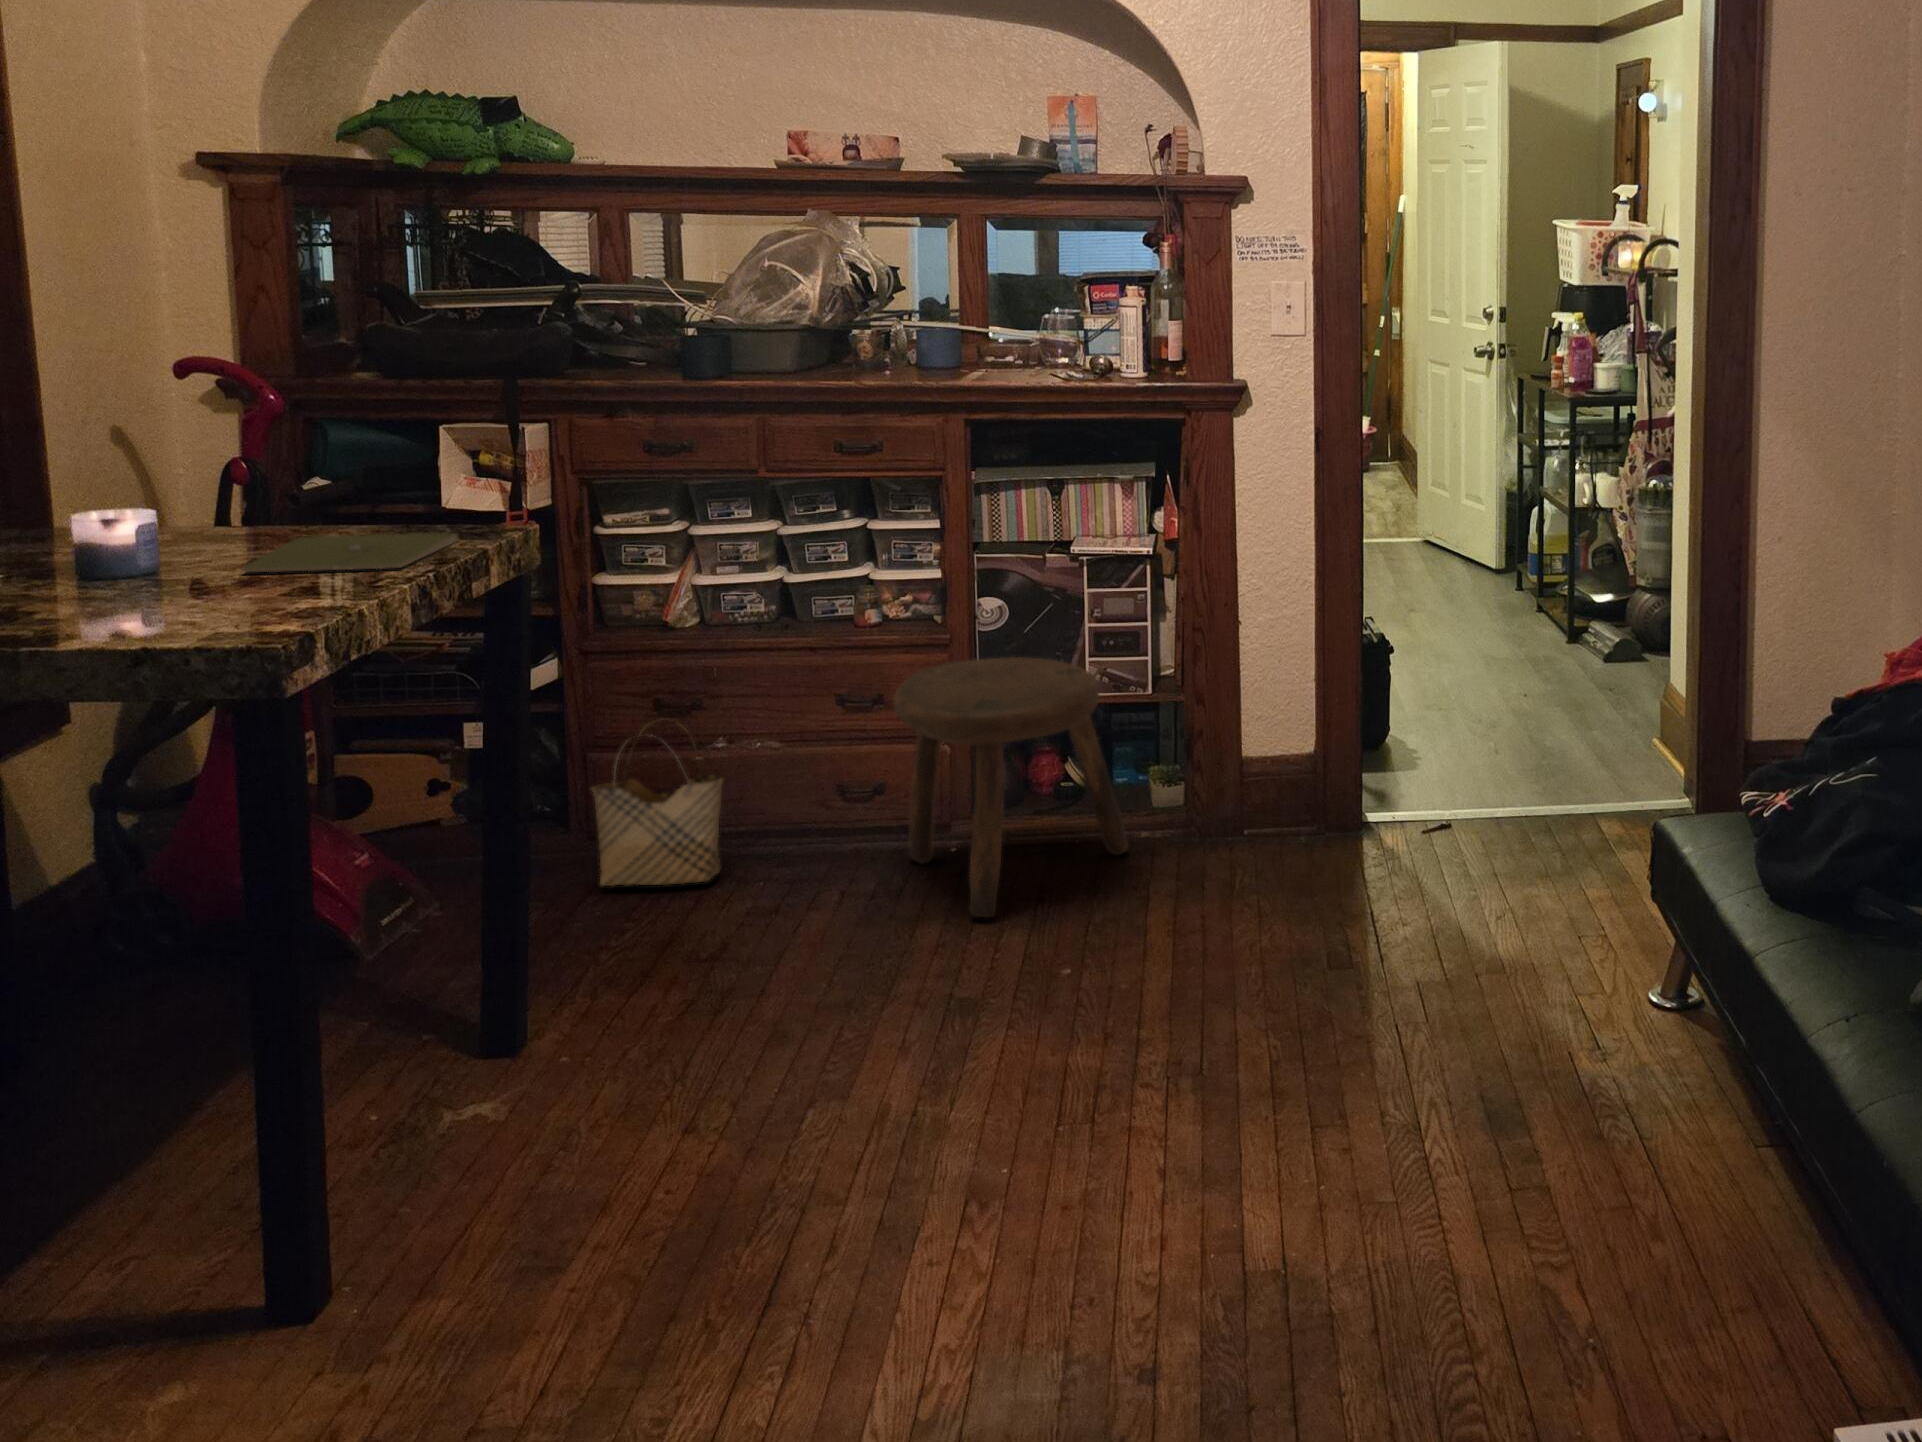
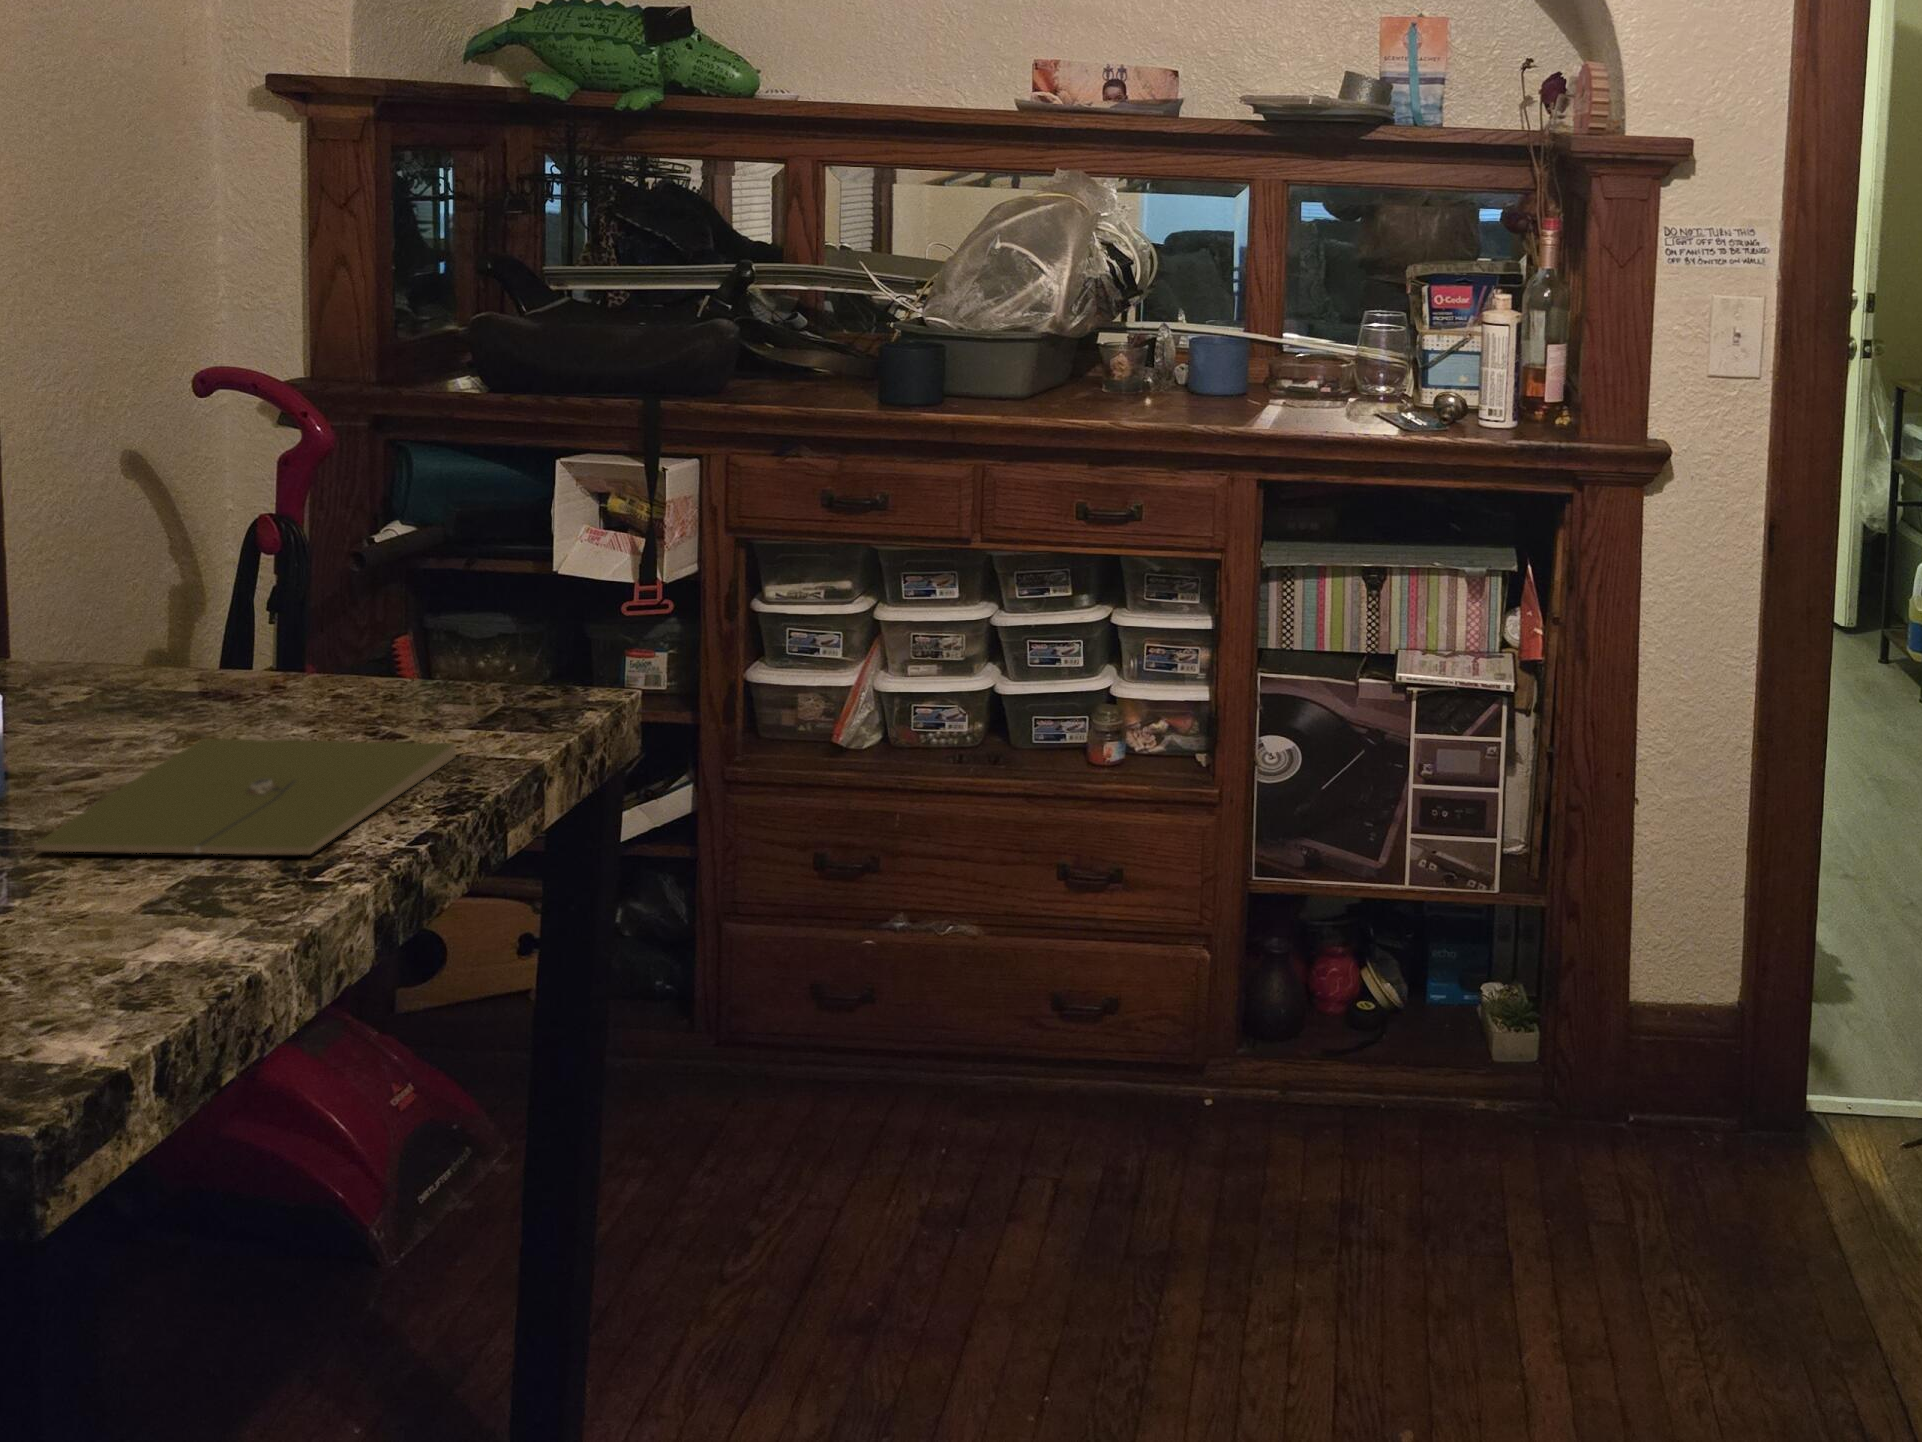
stool: present [894,657,1129,917] -> none [1139,835,1463,1299]
woven basket: present [592,718,723,886] -> none [712,890,892,1150]

